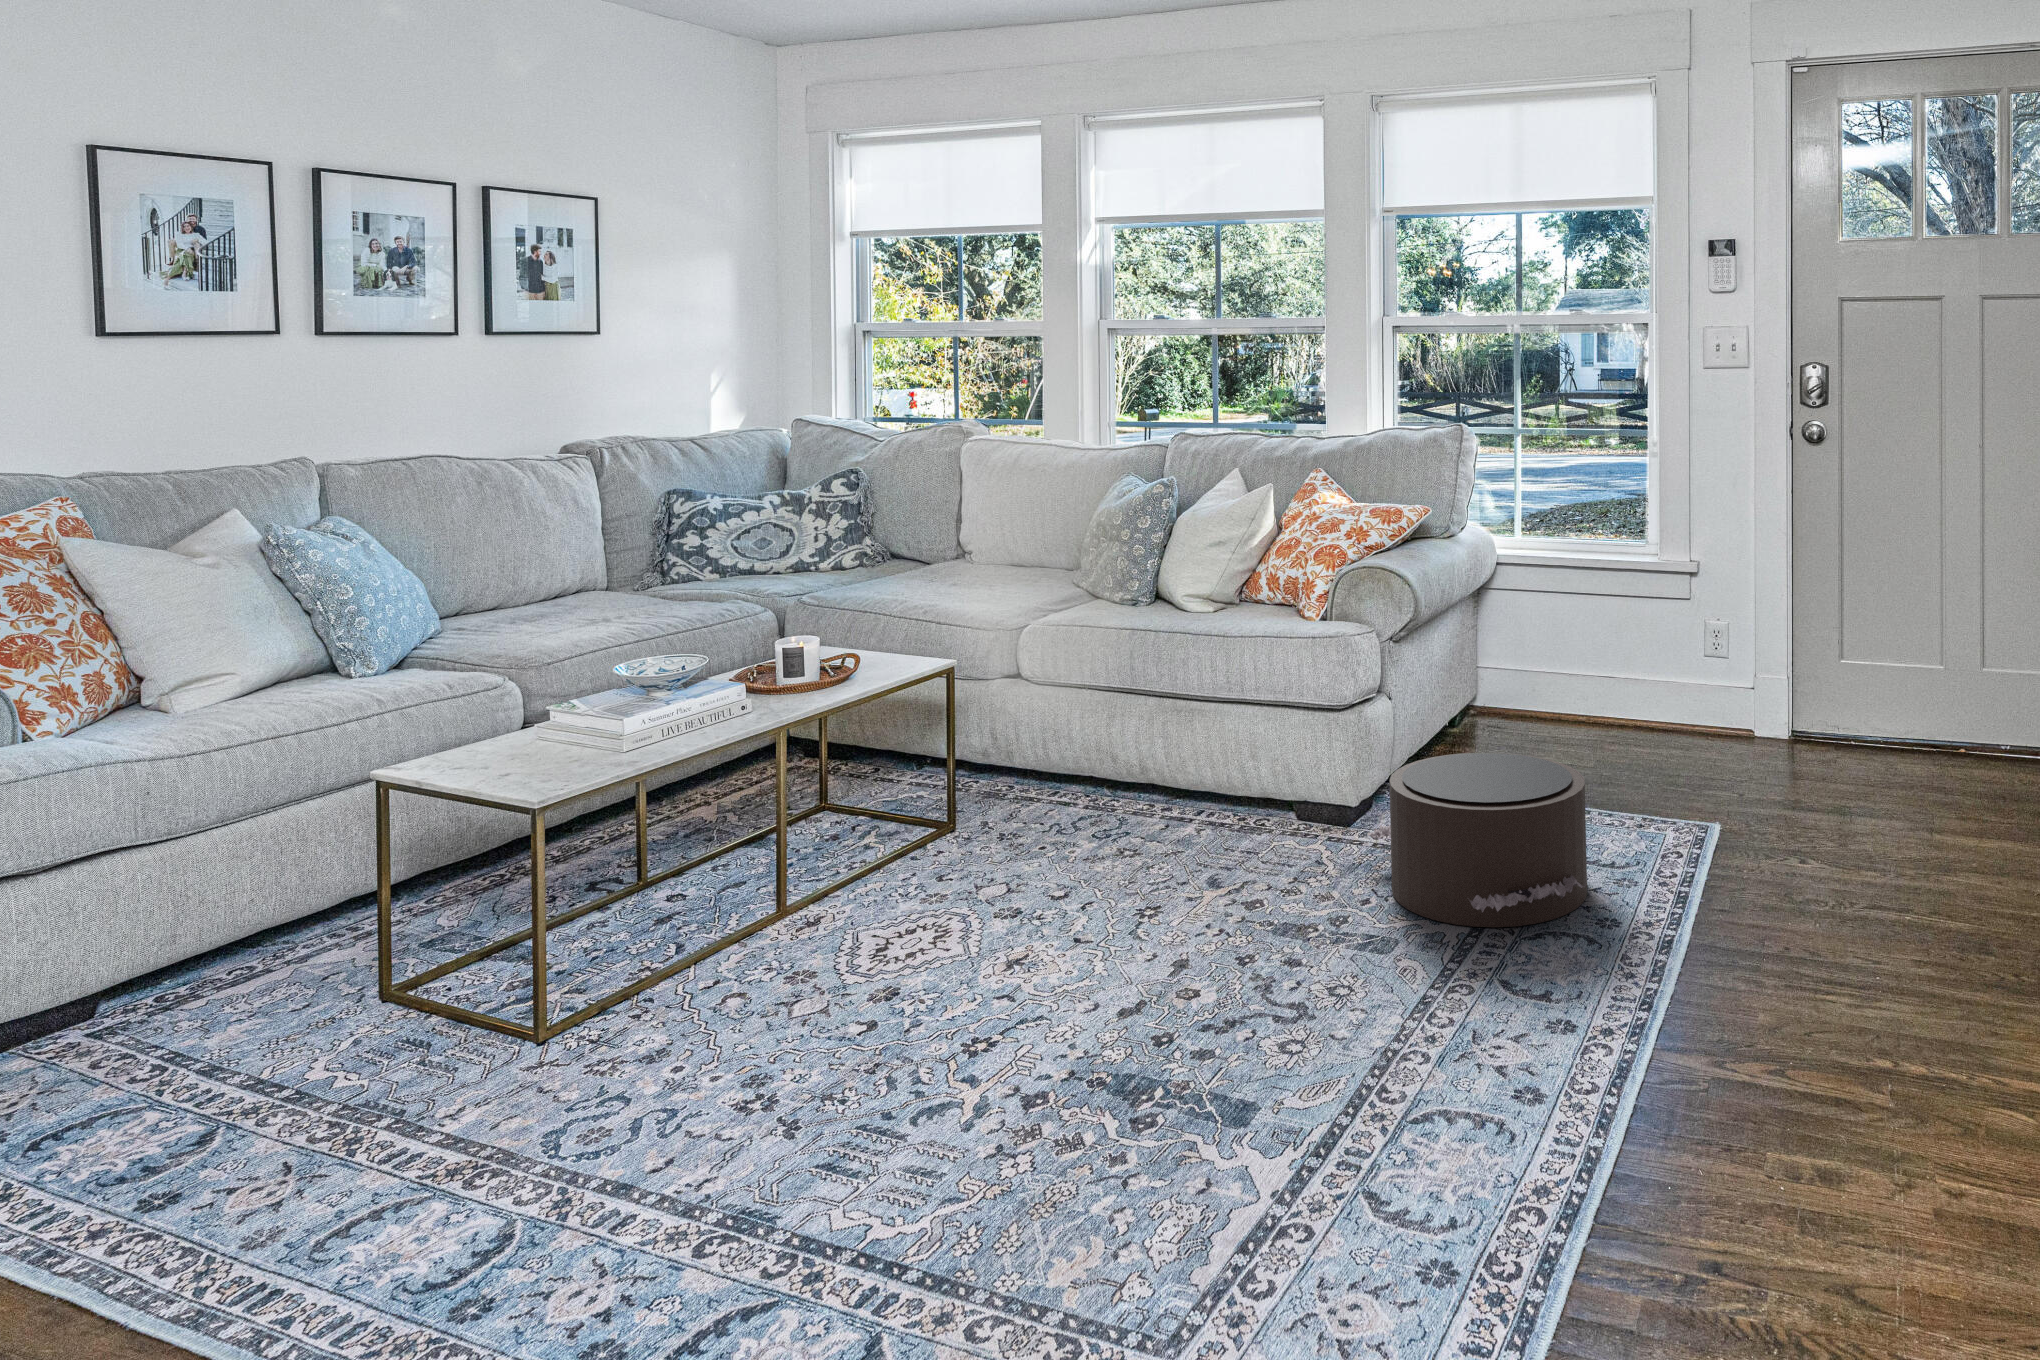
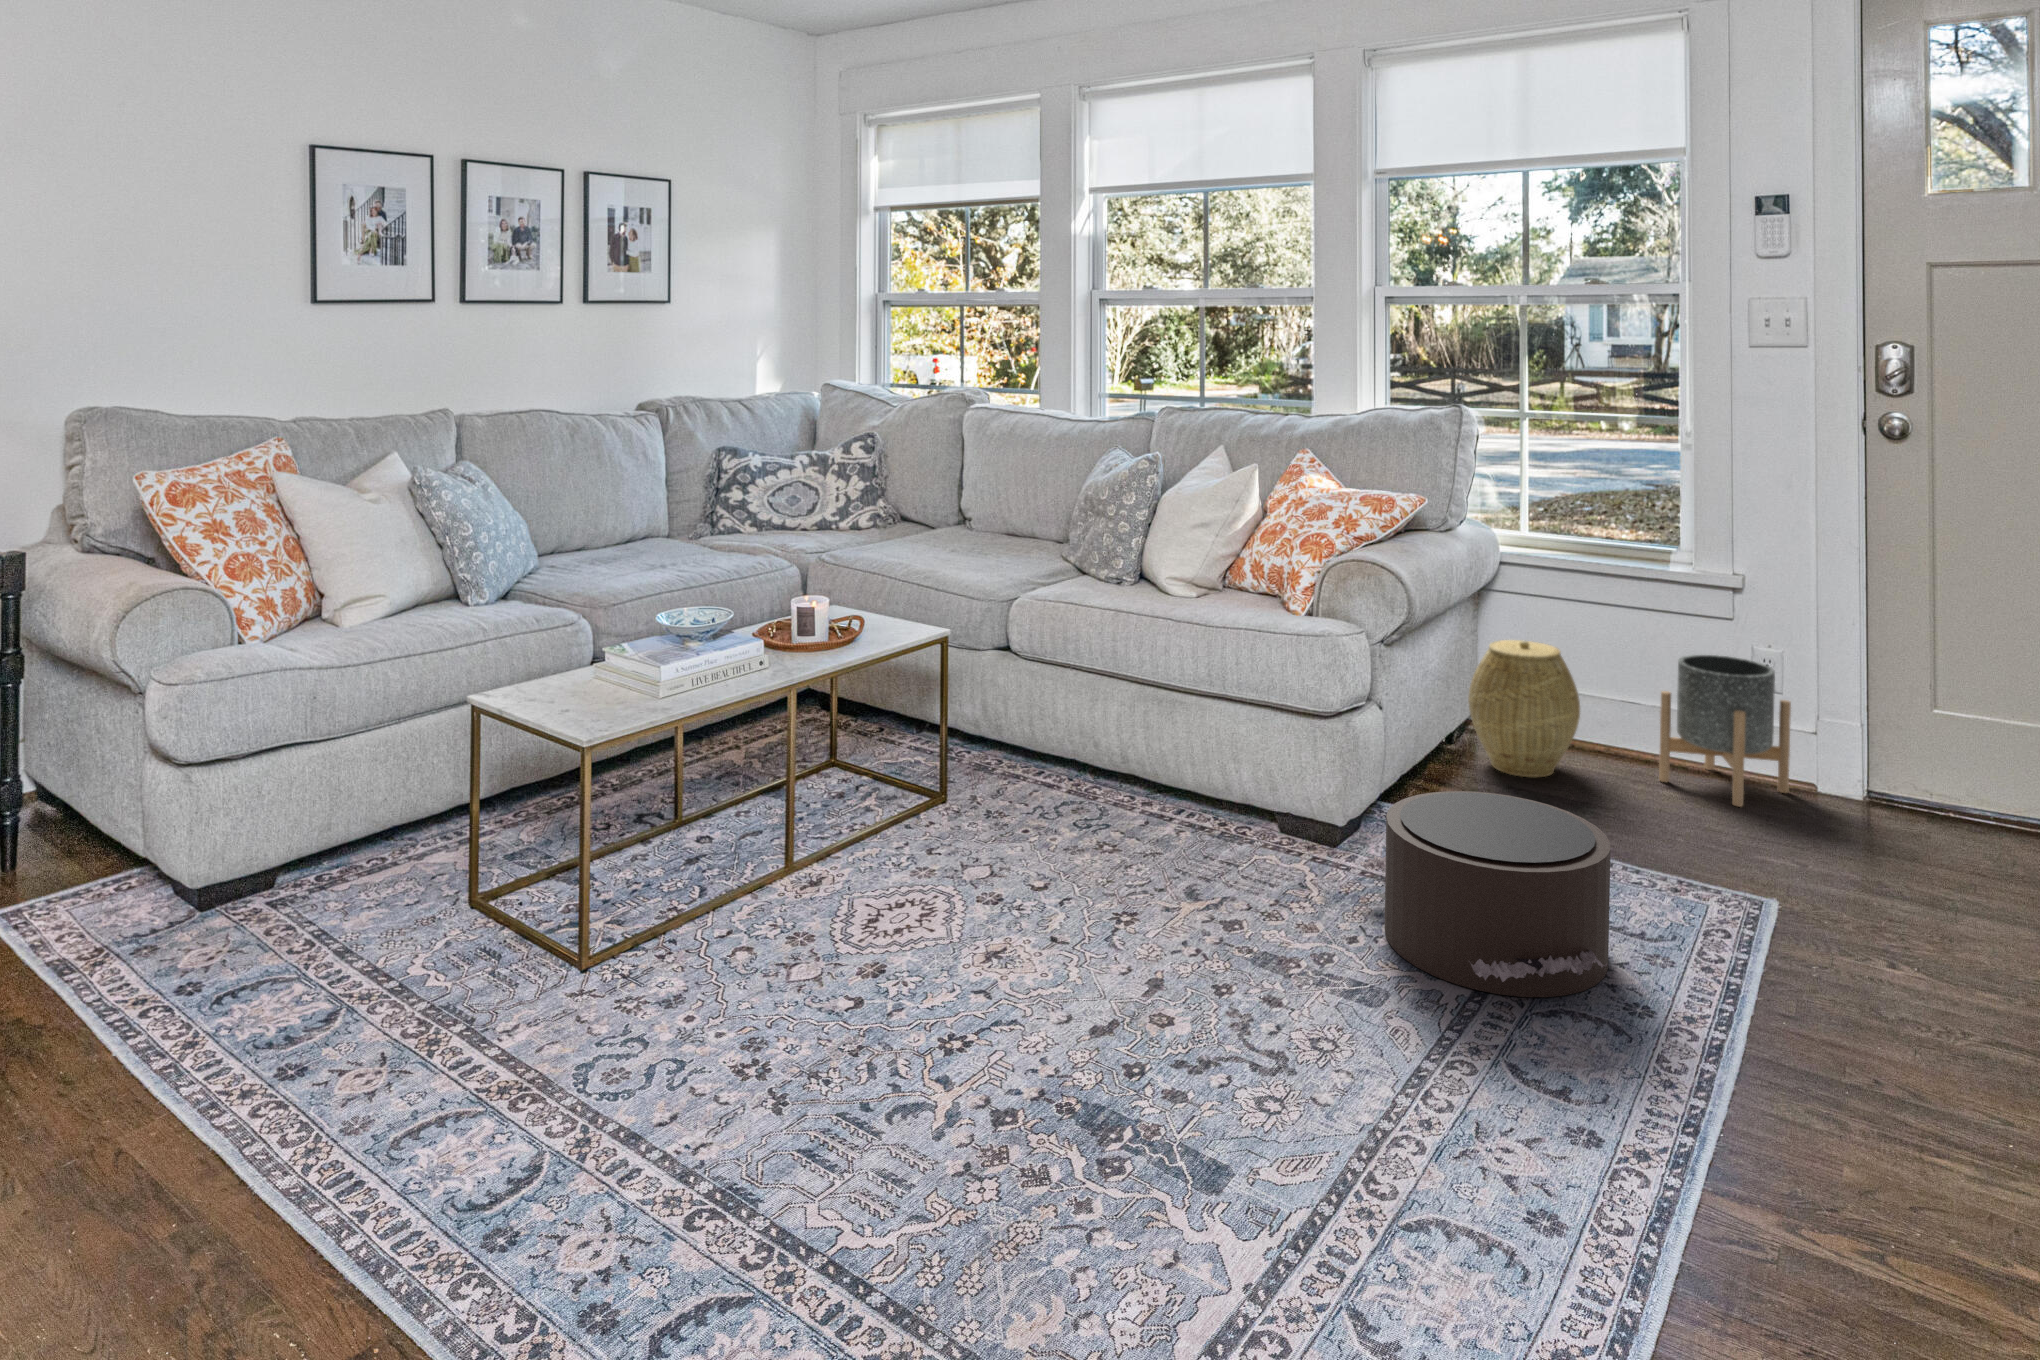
planter: none [1625,623,1732,755] -> present [1659,655,1791,807]
woven basket: none [1460,624,1557,751] -> present [1468,640,1580,777]

